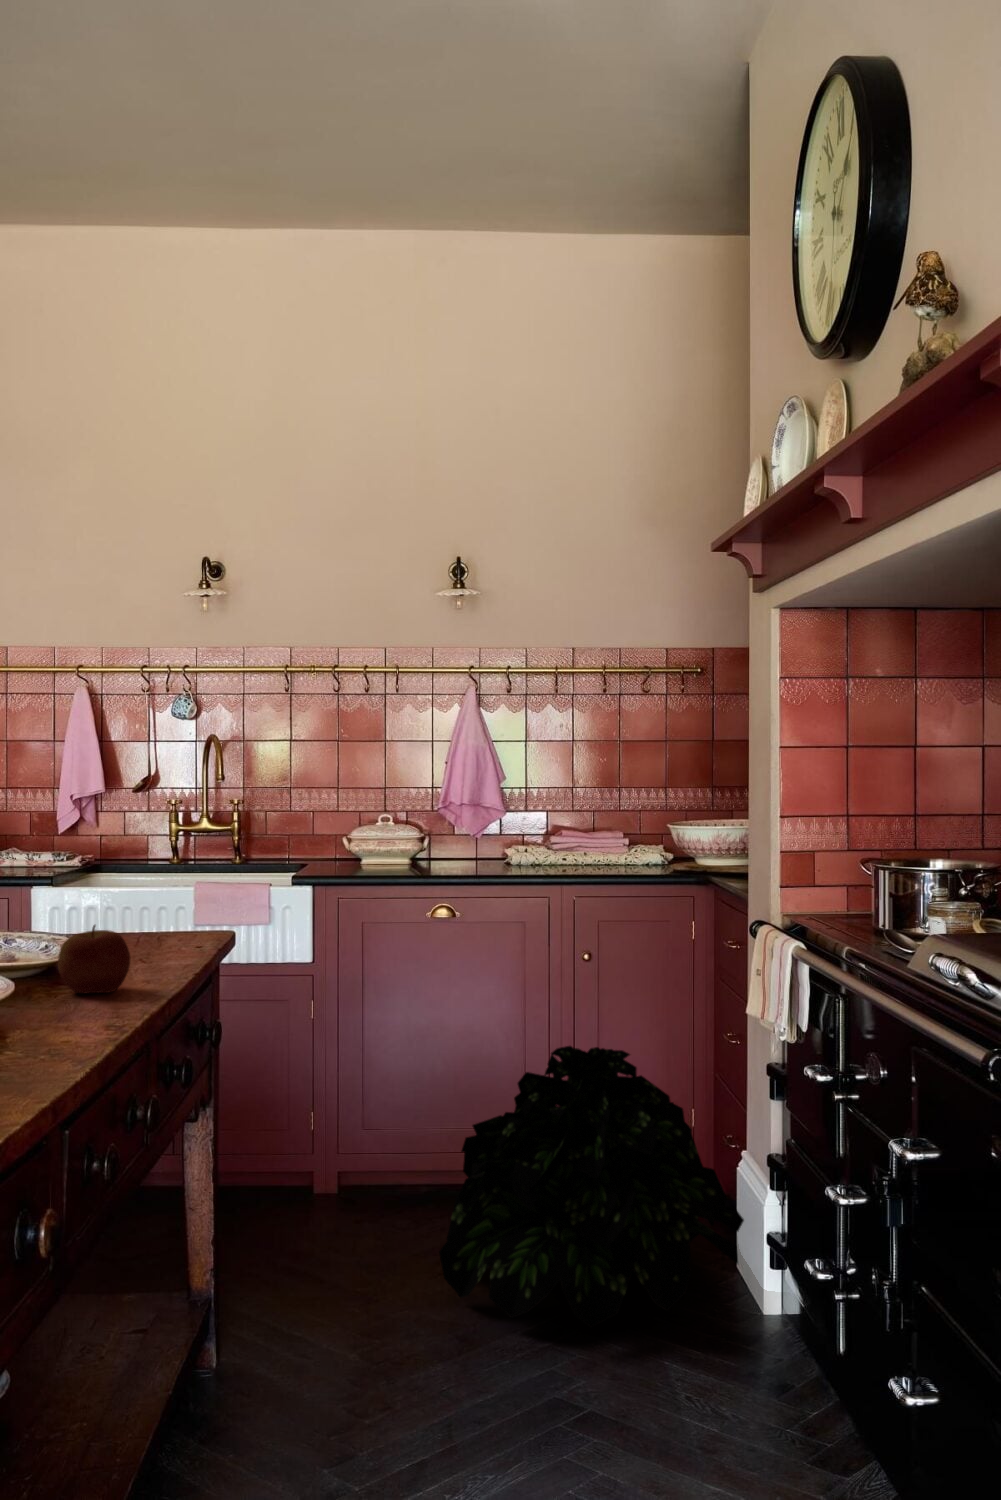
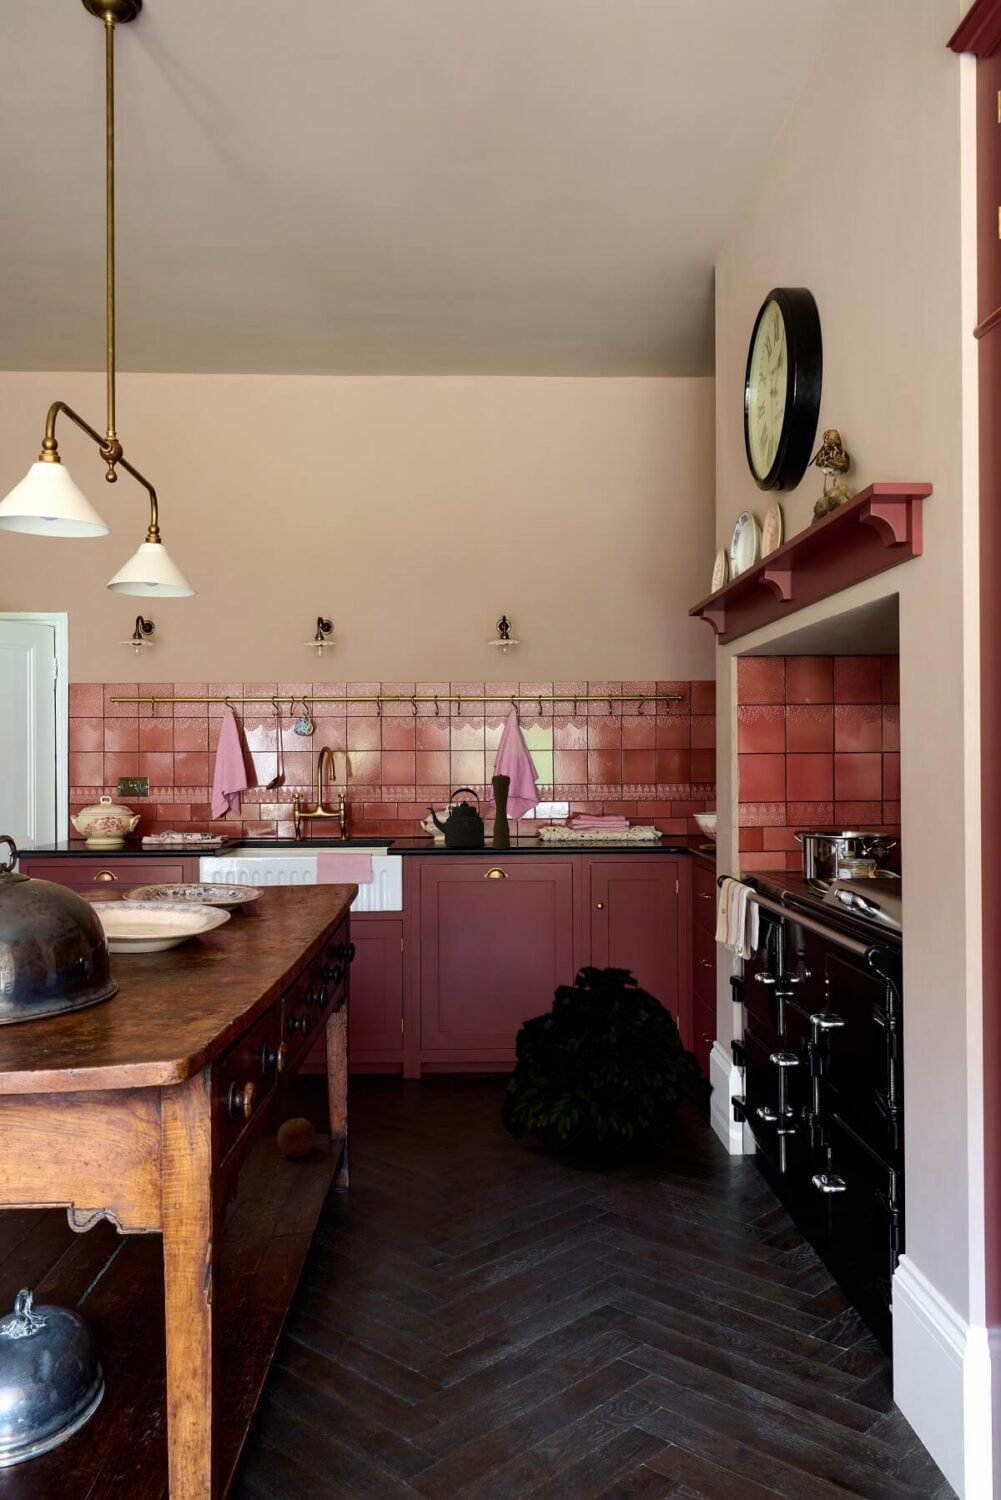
pepper mill: none [438,773,464,877] -> present [492,774,510,849]
kettle: none [347,792,429,874] -> present [426,788,485,847]
apple: present [58,925,130,993] -> present [277,1118,315,1157]

